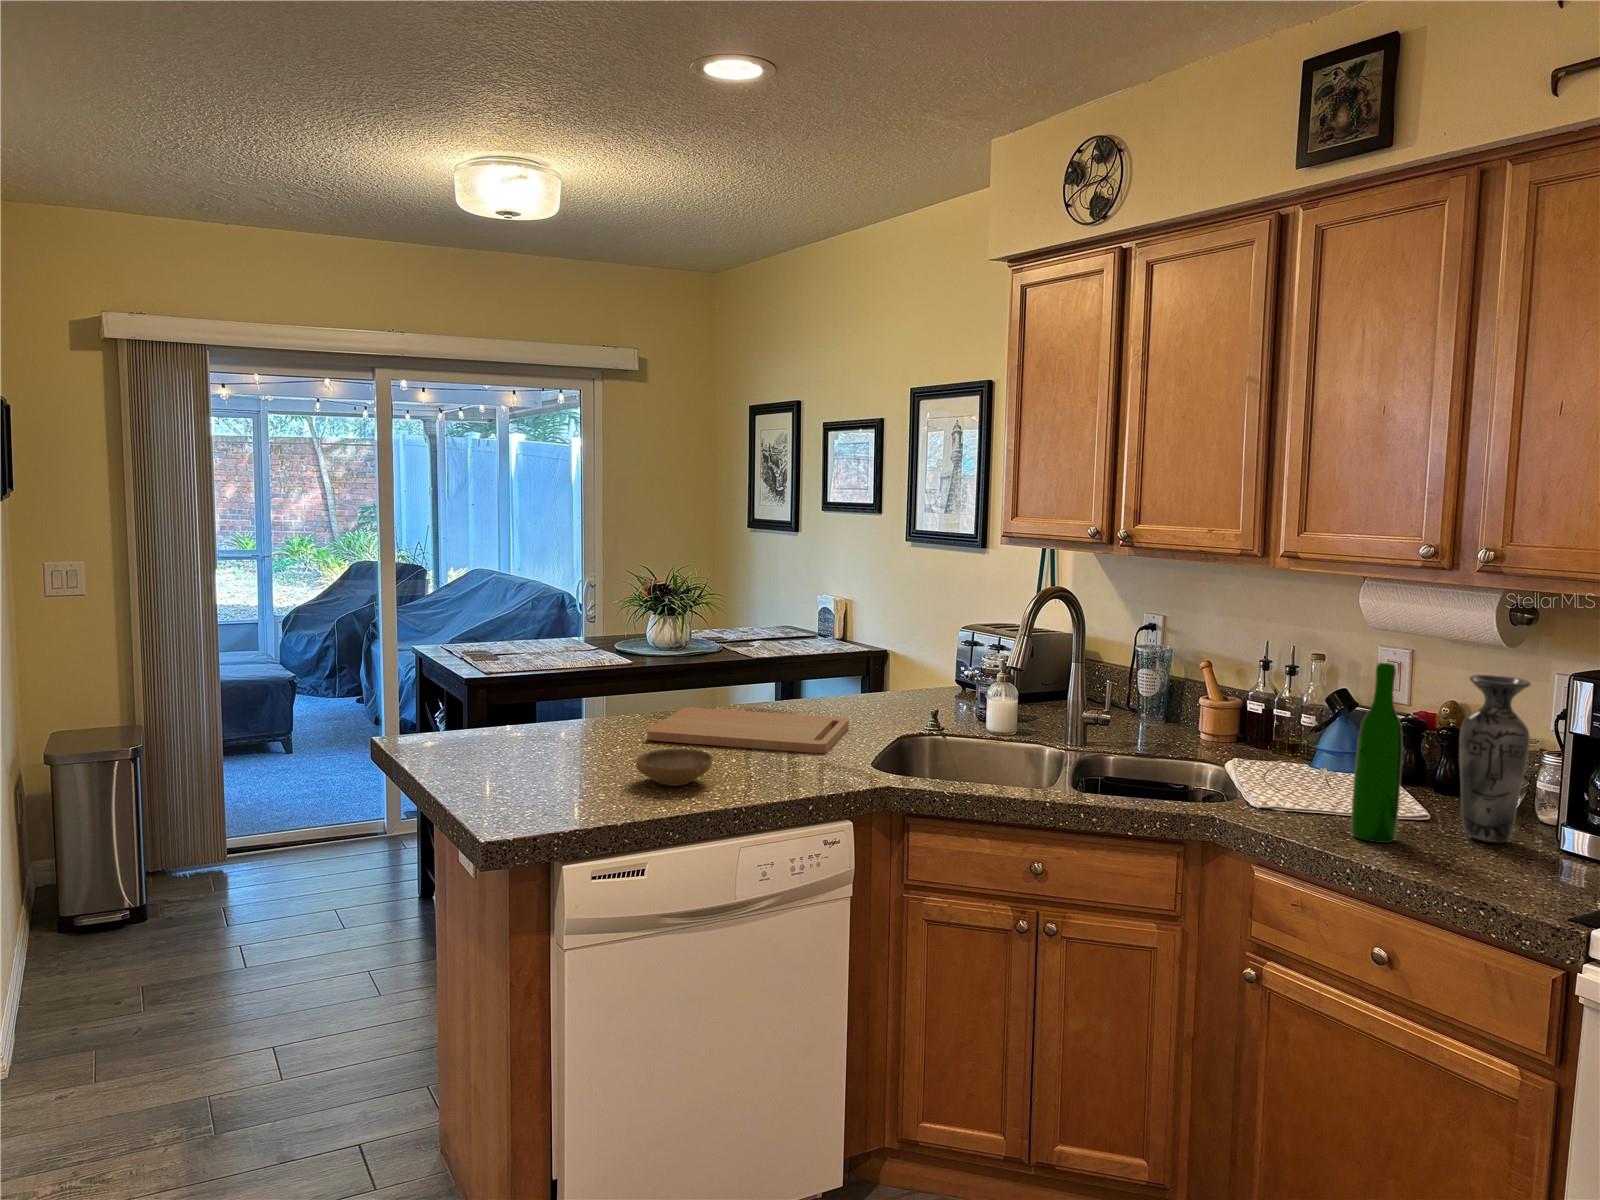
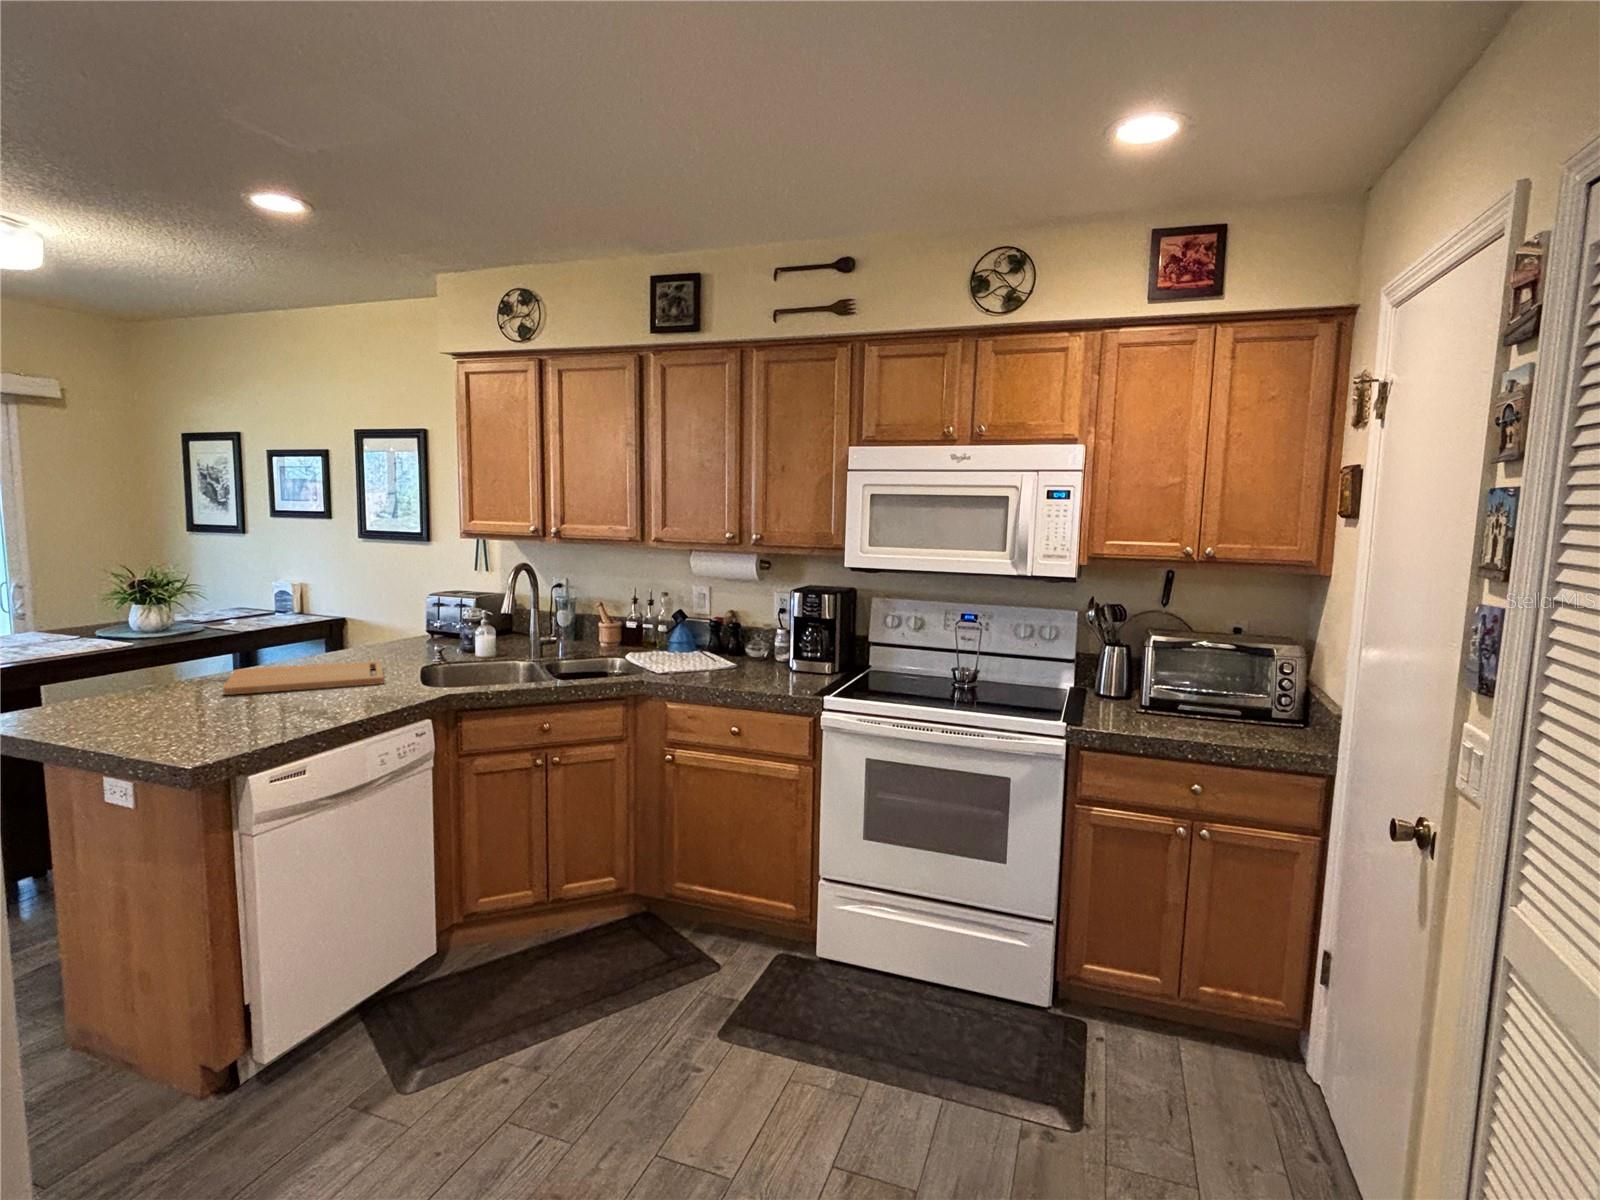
wine bottle: present [1351,663,1403,843] -> none [709,591,730,678]
vase: present [1459,675,1531,842] -> none [749,593,777,671]
ceramic bowl: present [635,748,713,786] -> none [252,691,321,718]

